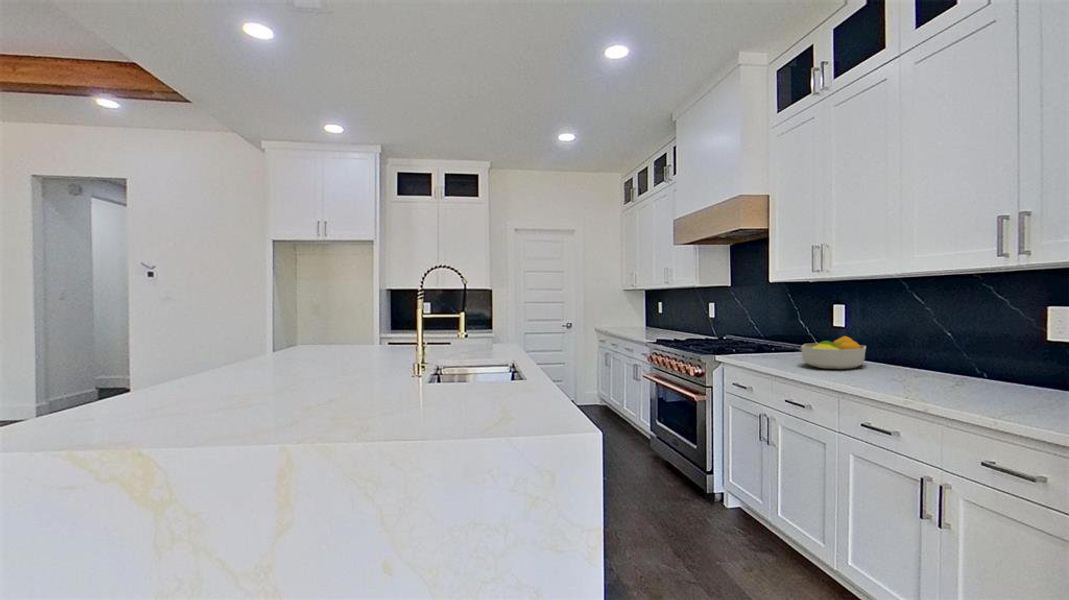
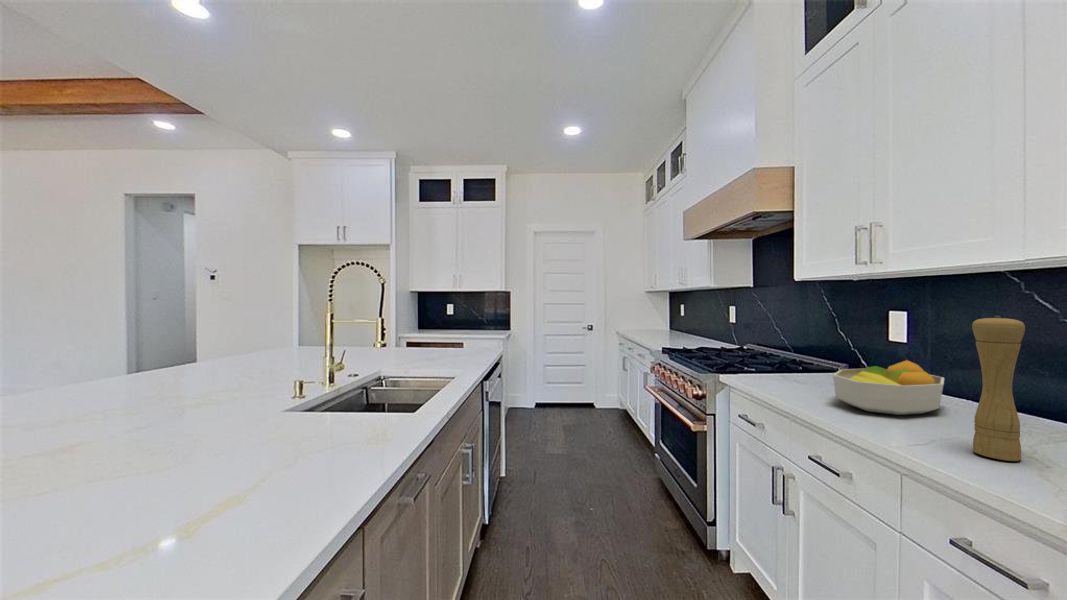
pepper mill: none [877,304,900,382] -> present [972,316,1025,461]

